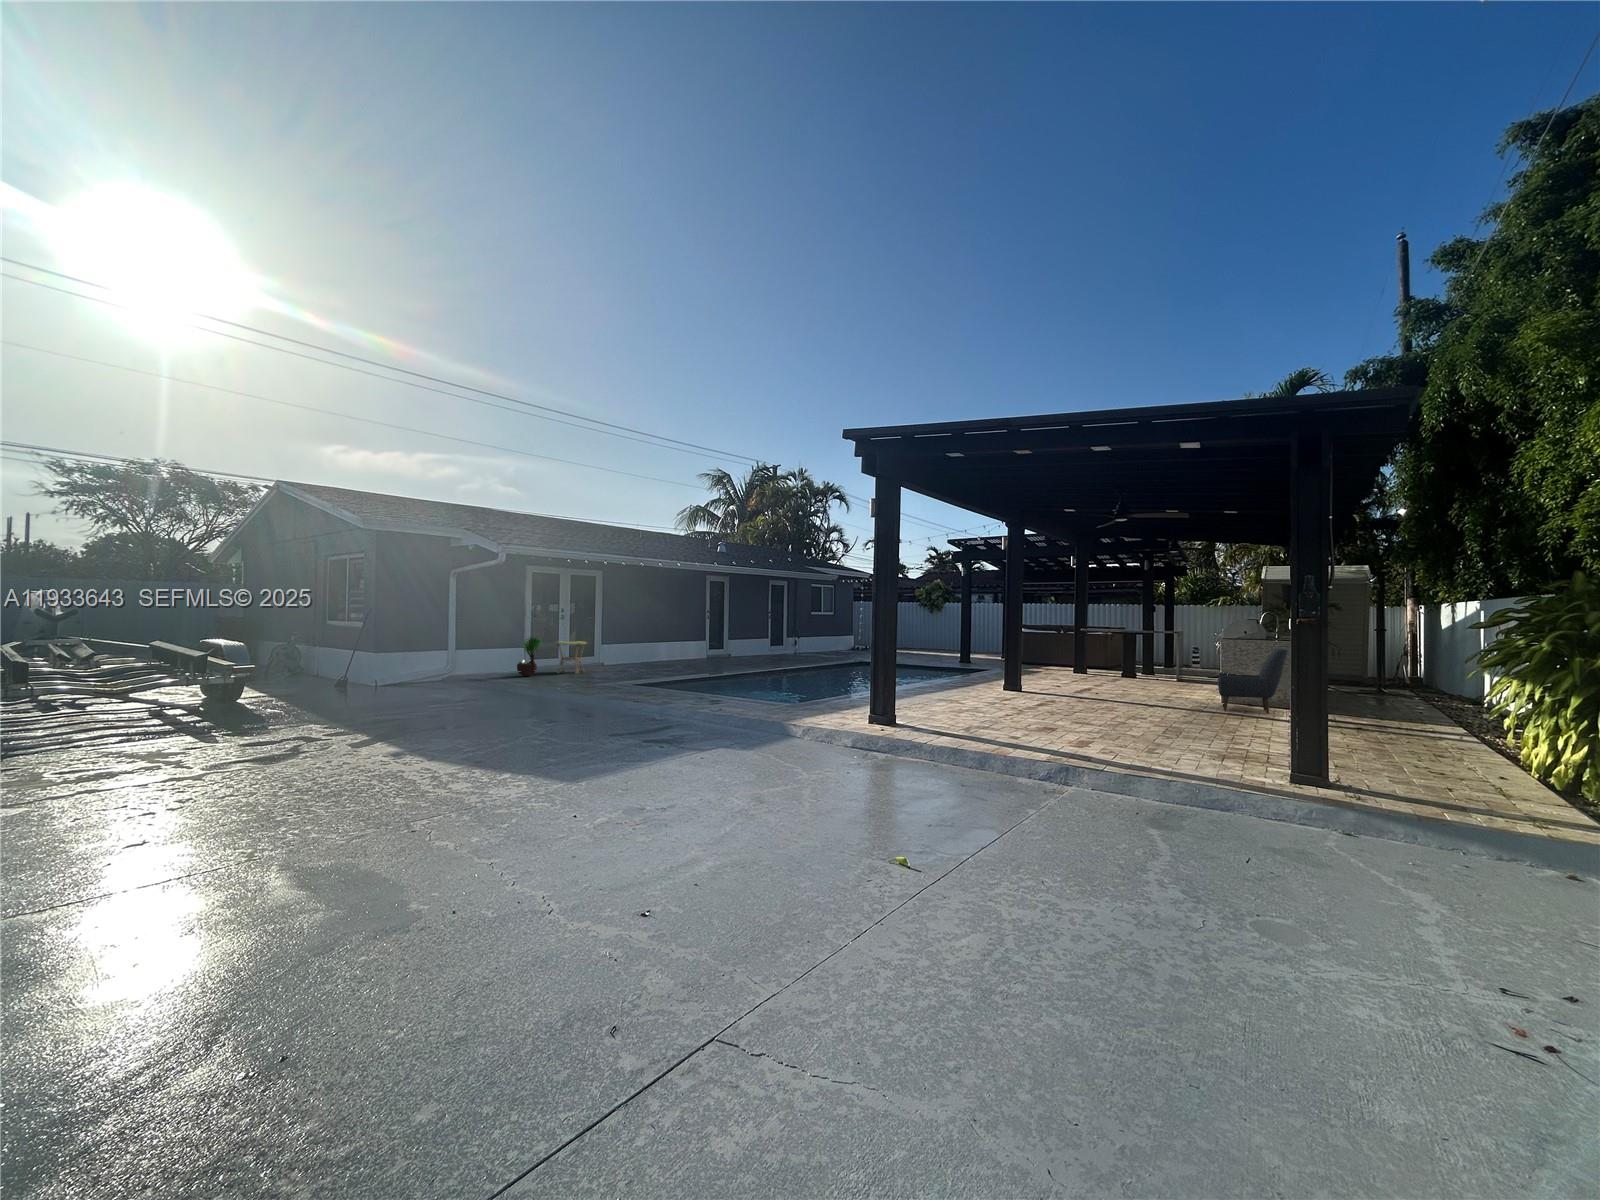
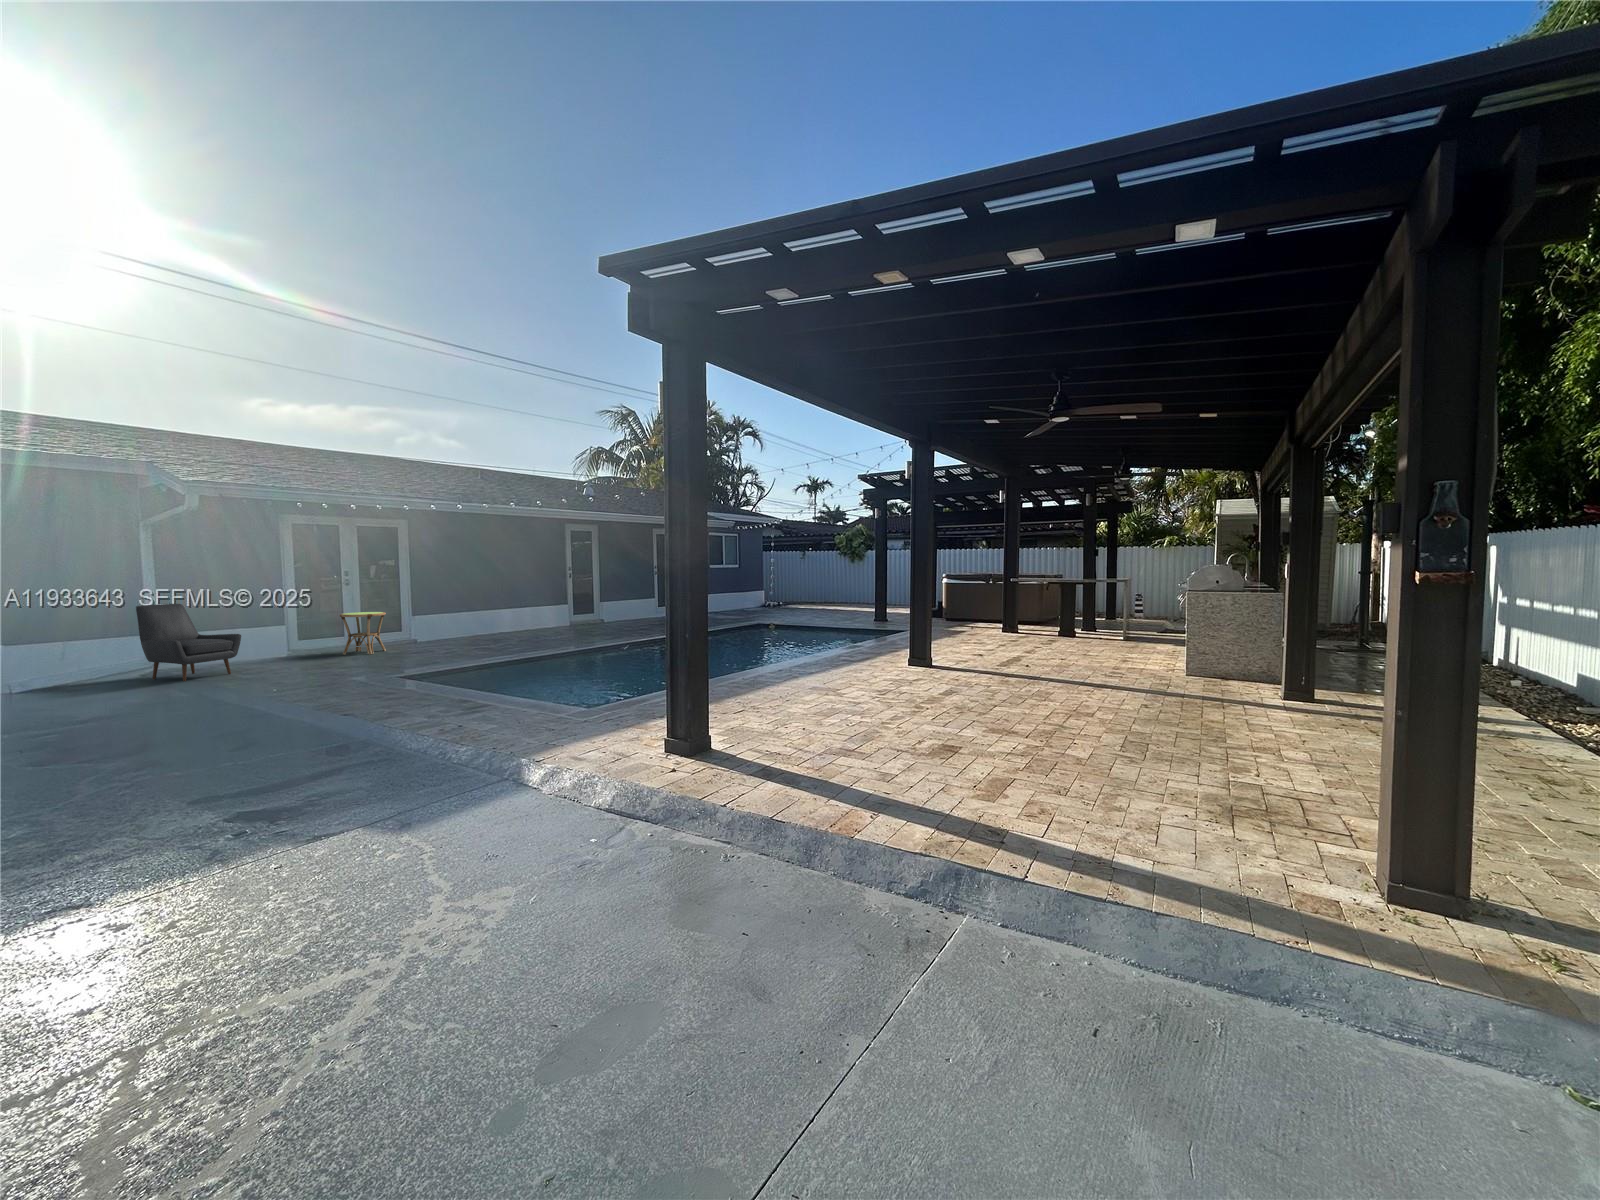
potted tree: present [517,637,541,676] -> none [275,605,314,662]
chair: present [1218,648,1288,714] -> present [136,604,241,682]

